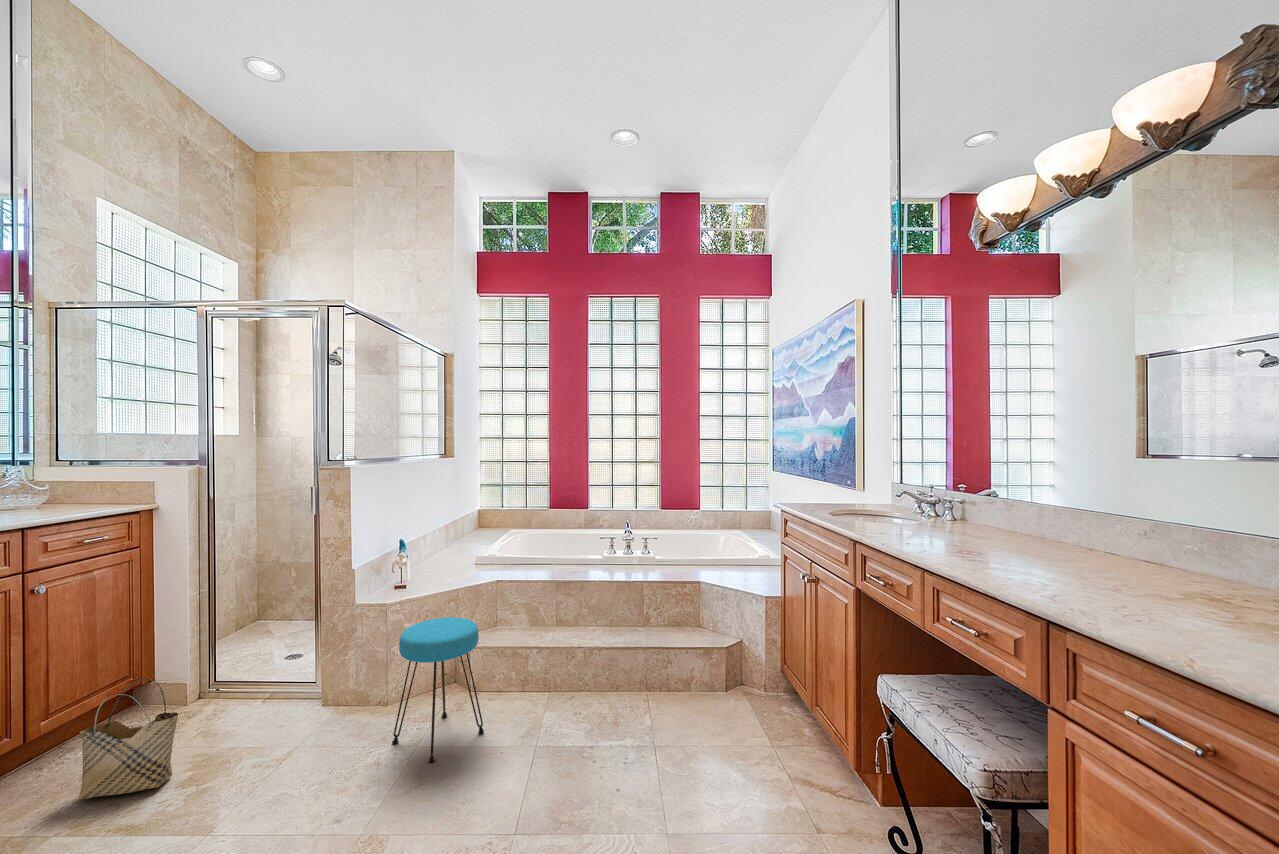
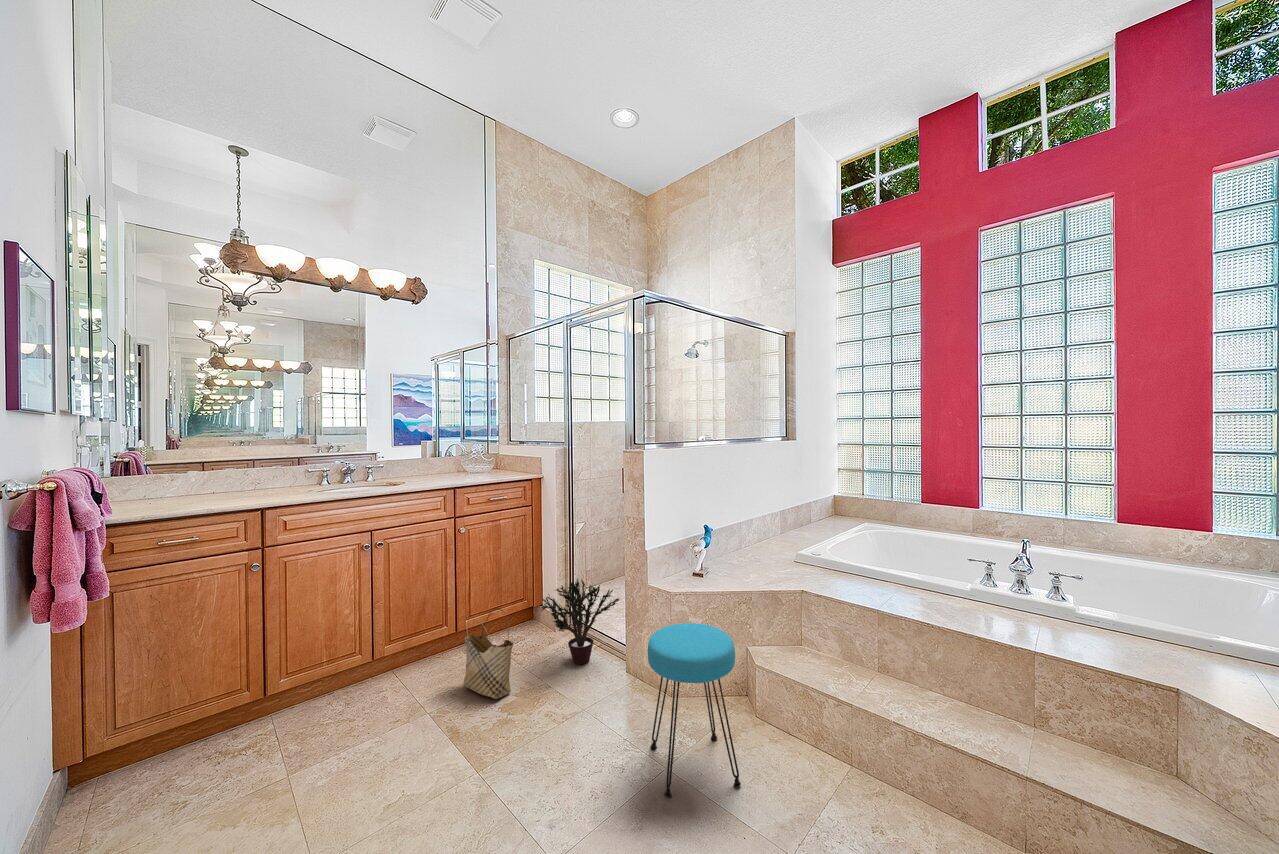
potted plant: none [186,622,305,723] -> present [541,578,619,664]

